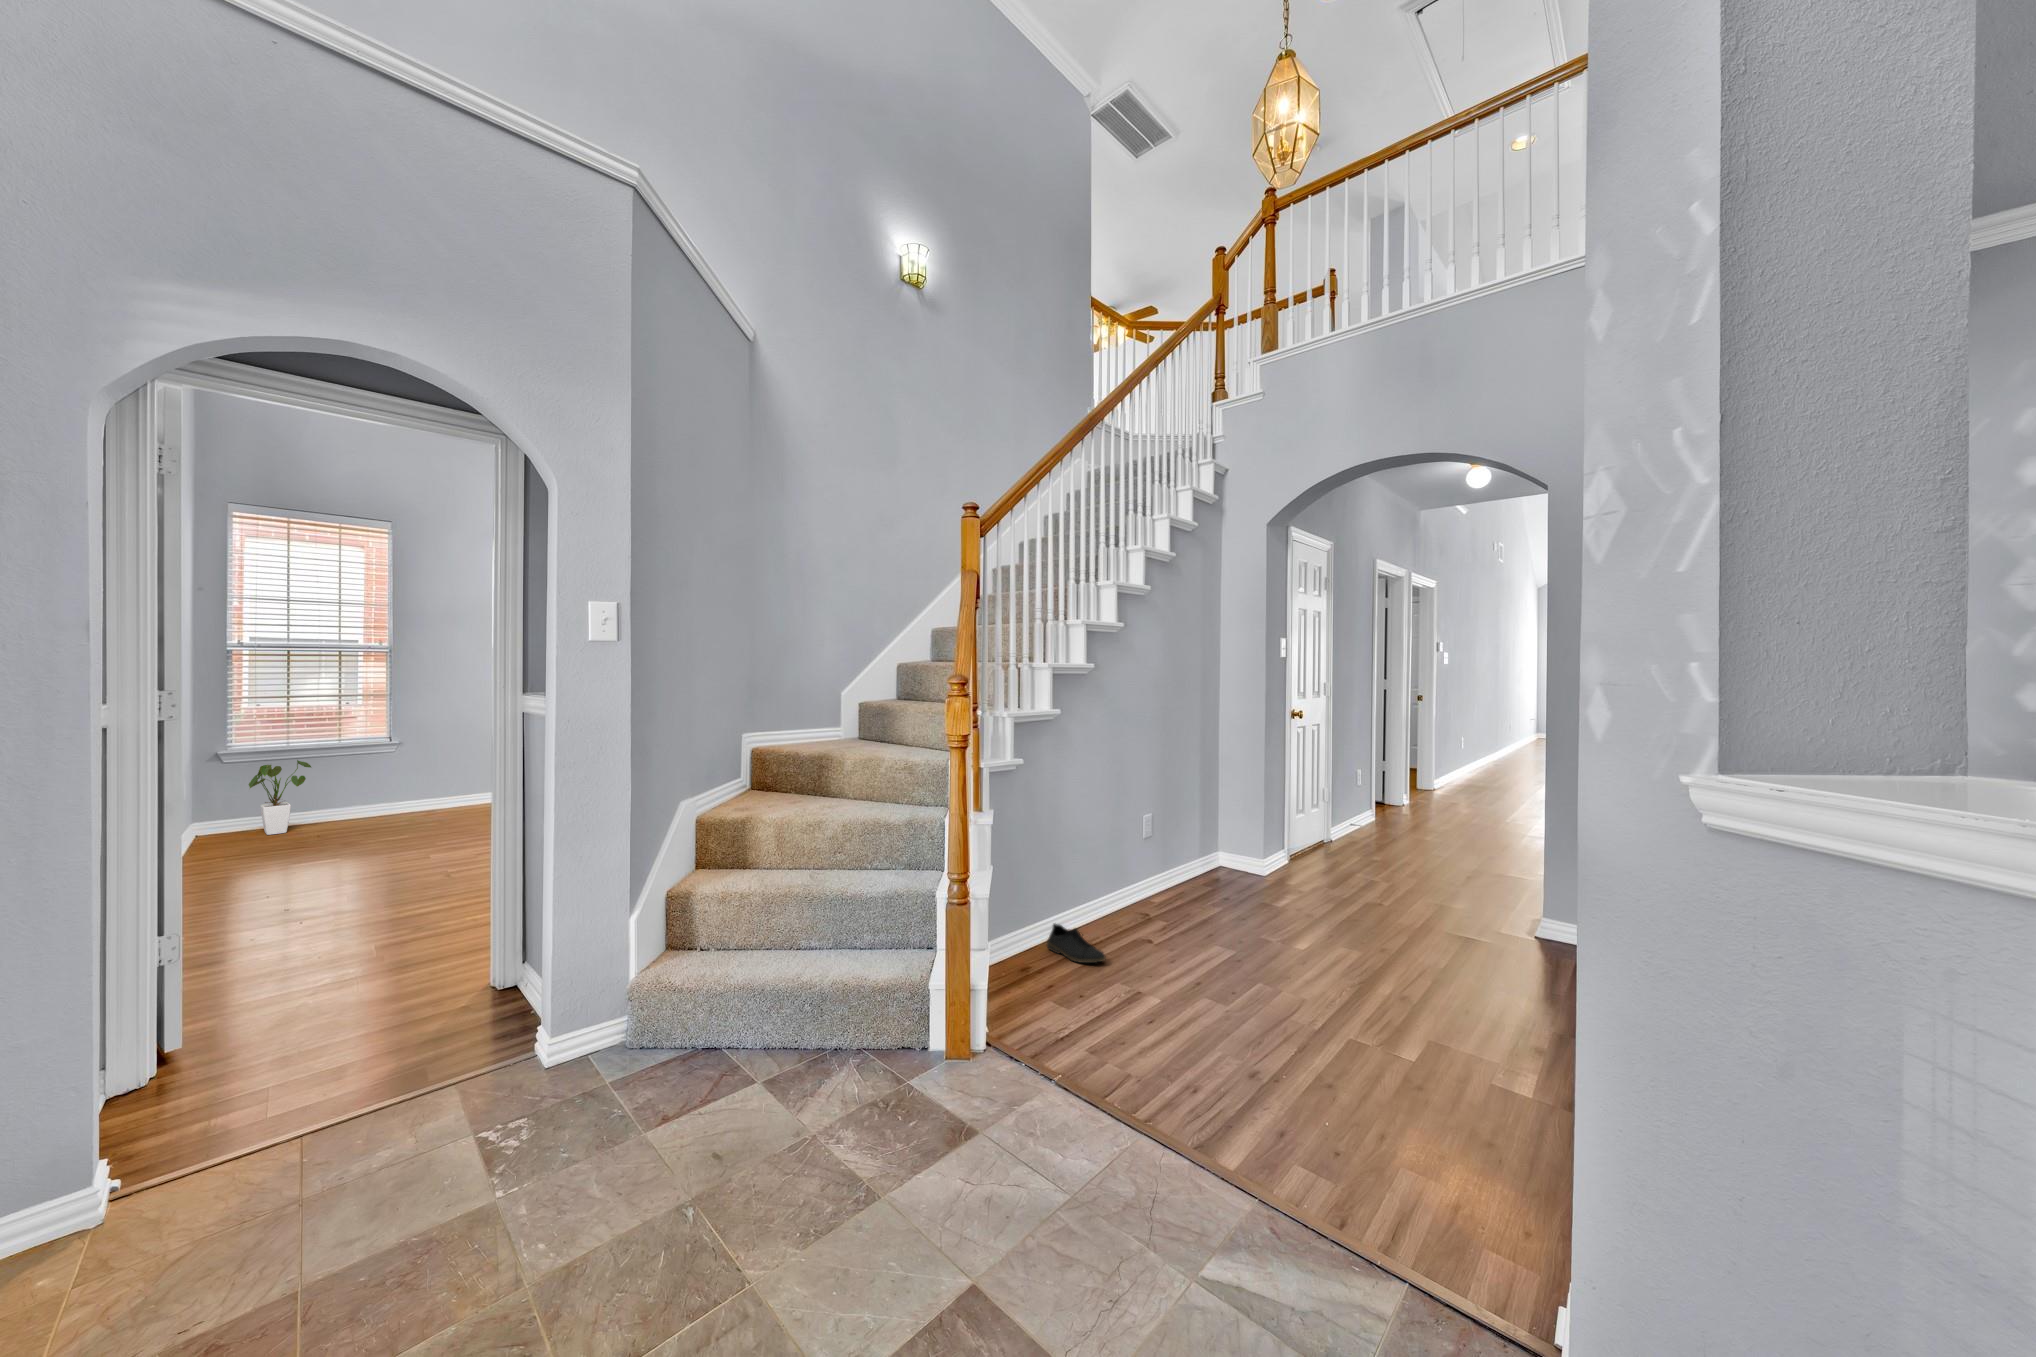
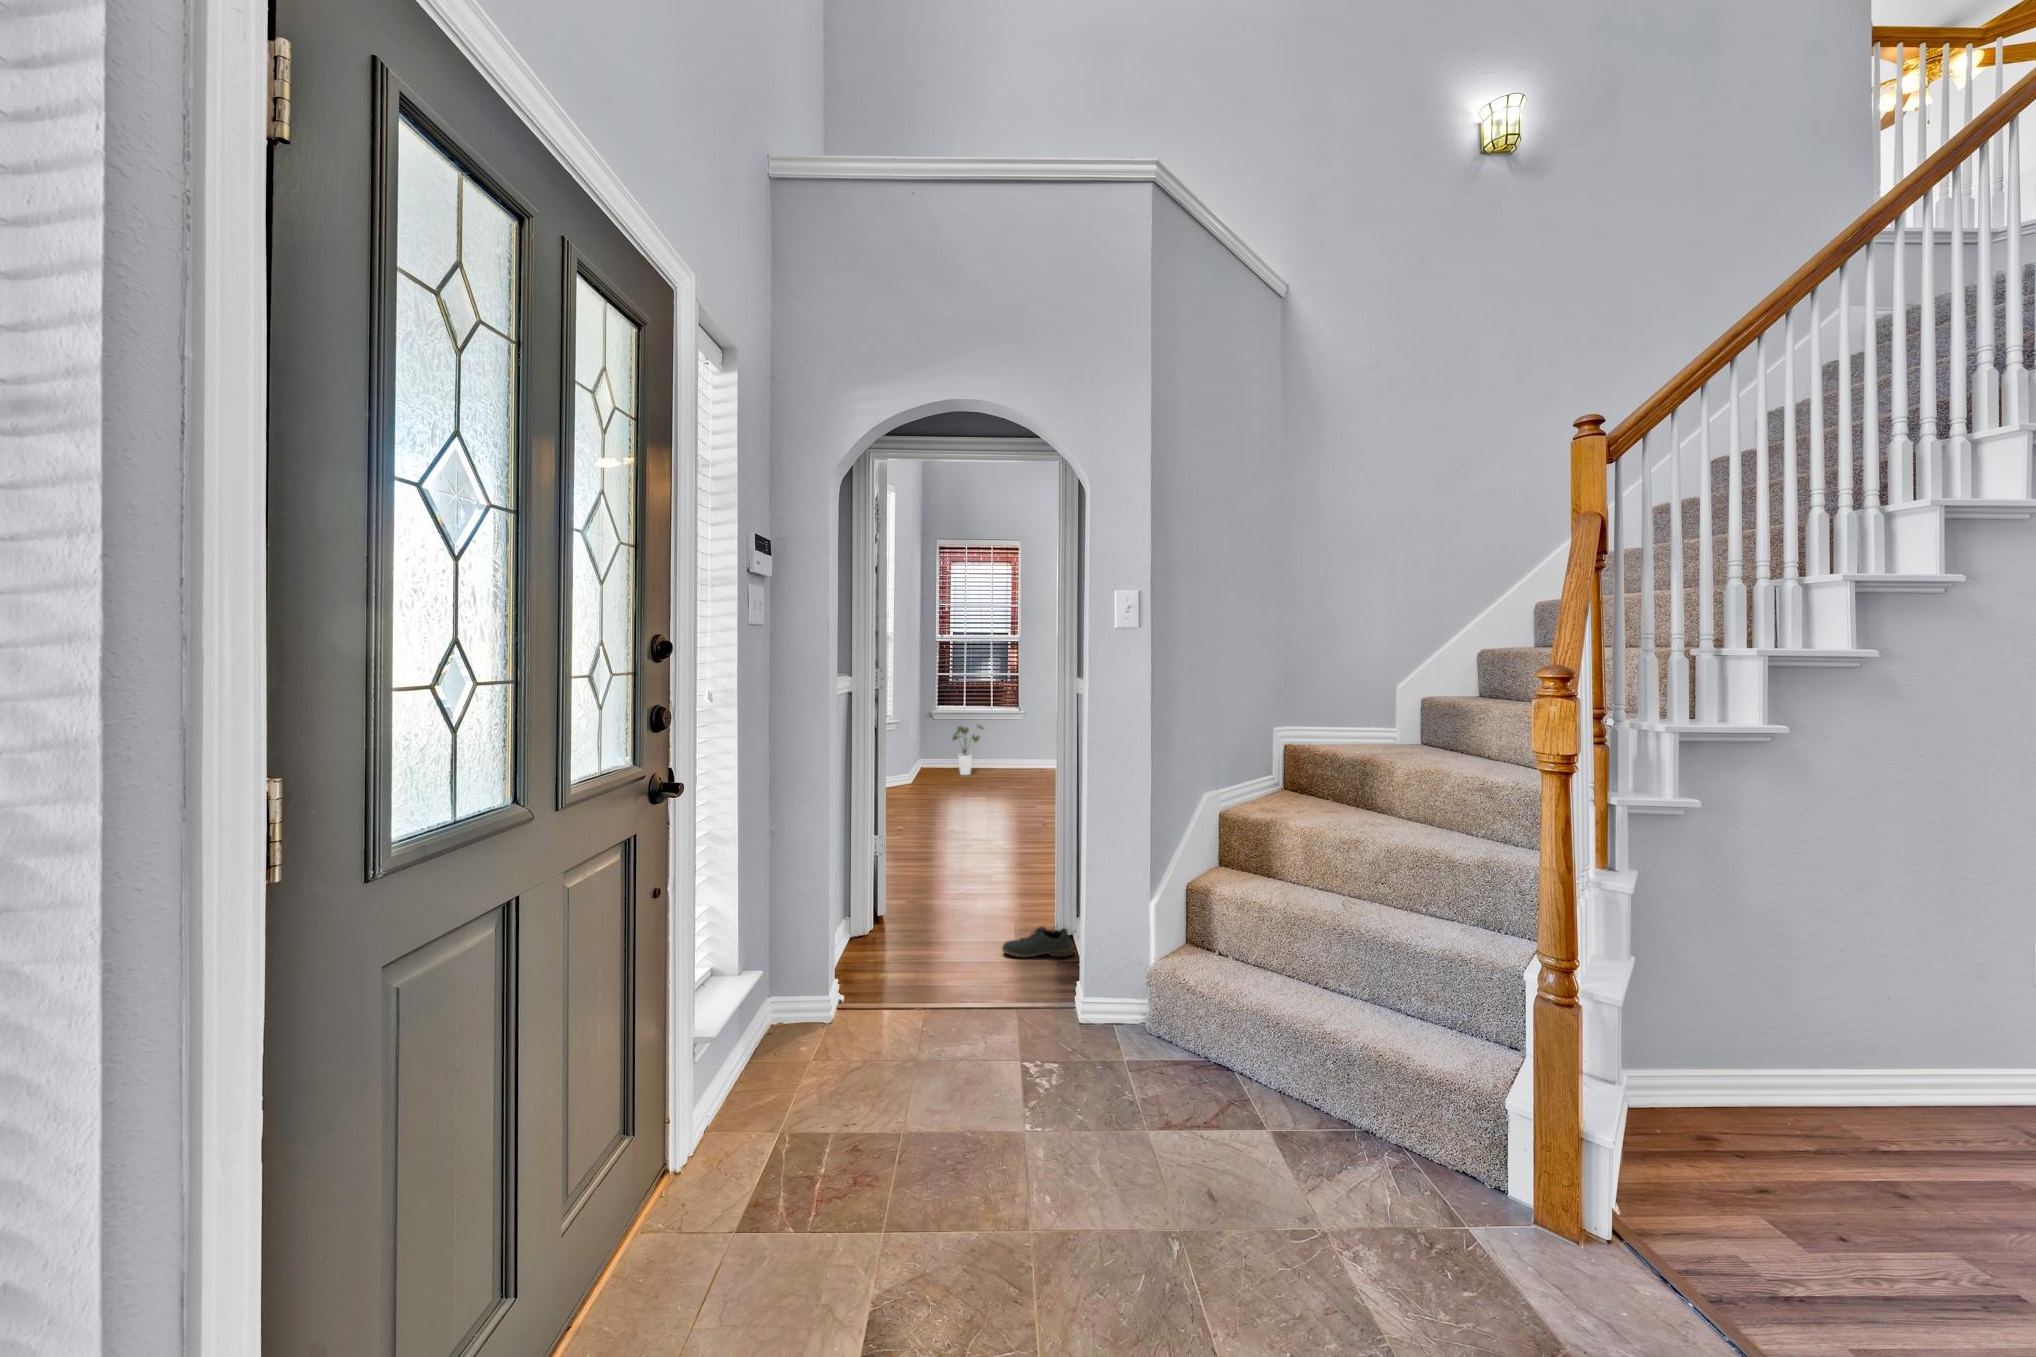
shoe: present [1046,924,1106,963] -> present [1002,927,1074,957]

